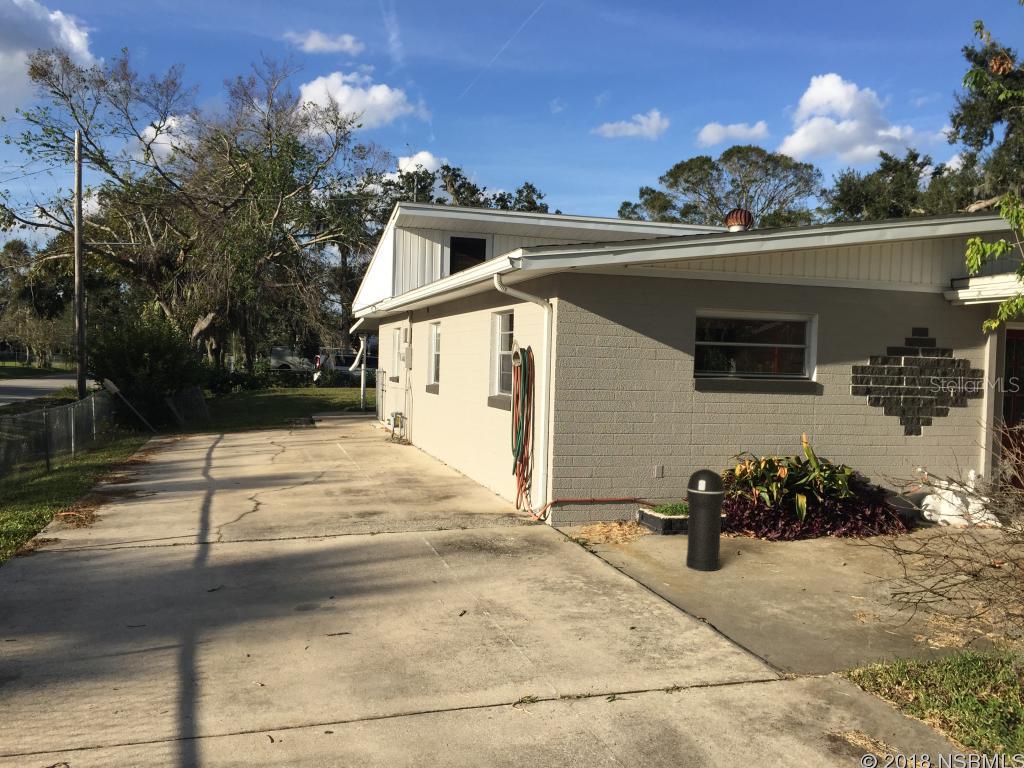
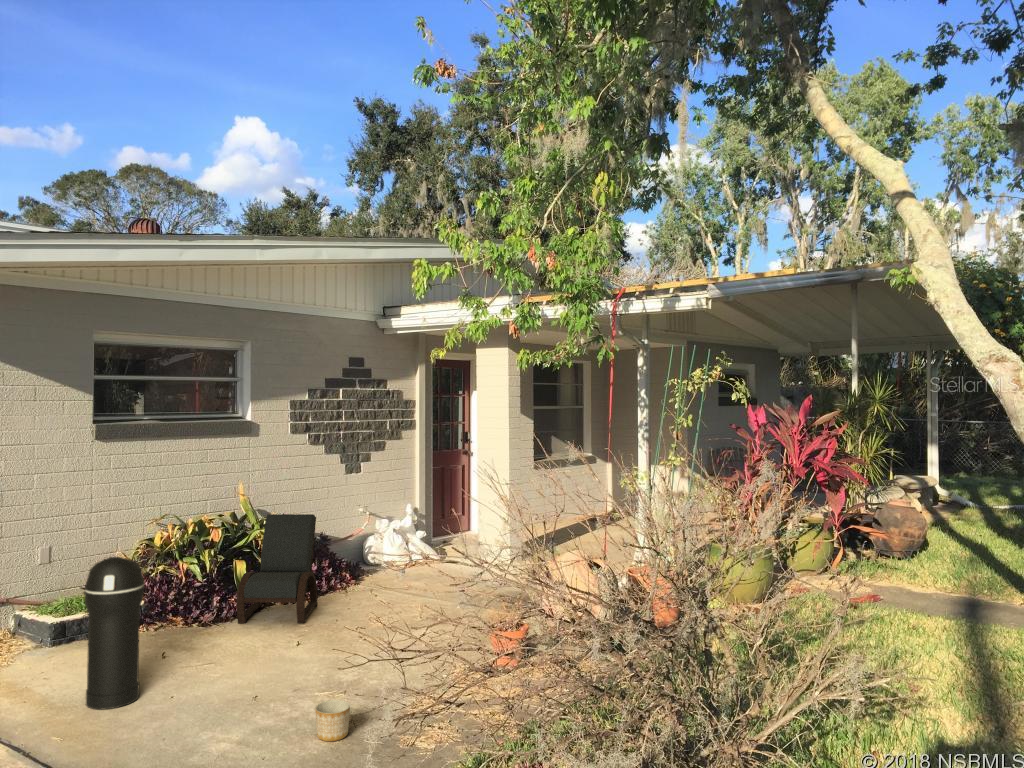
lounge chair: none [795,461,868,552] -> present [236,514,318,624]
planter: none [840,593,868,621] -> present [315,700,350,741]

